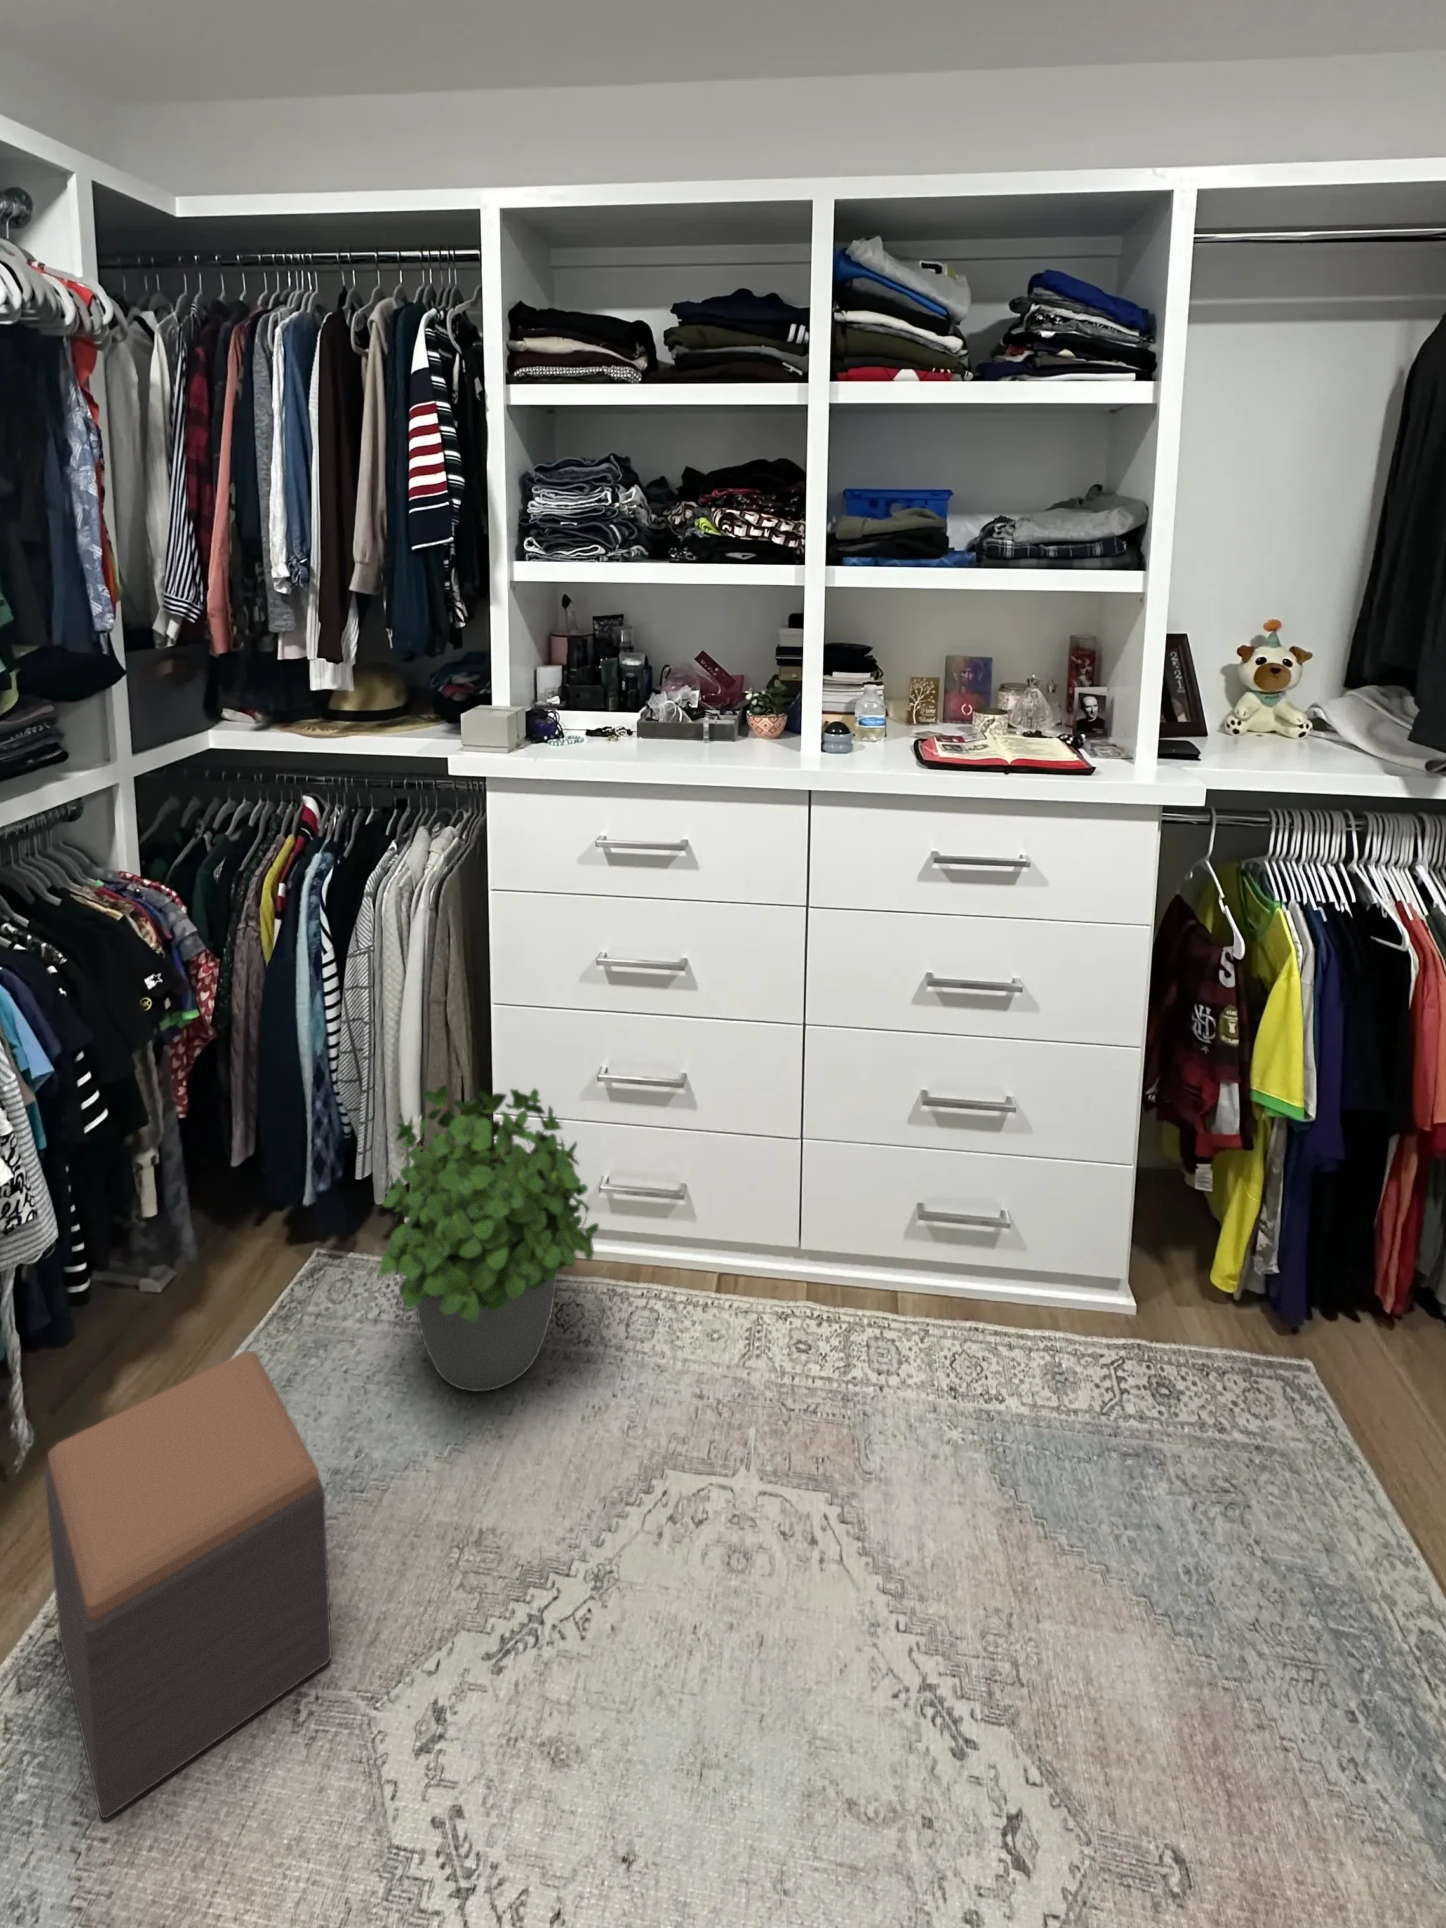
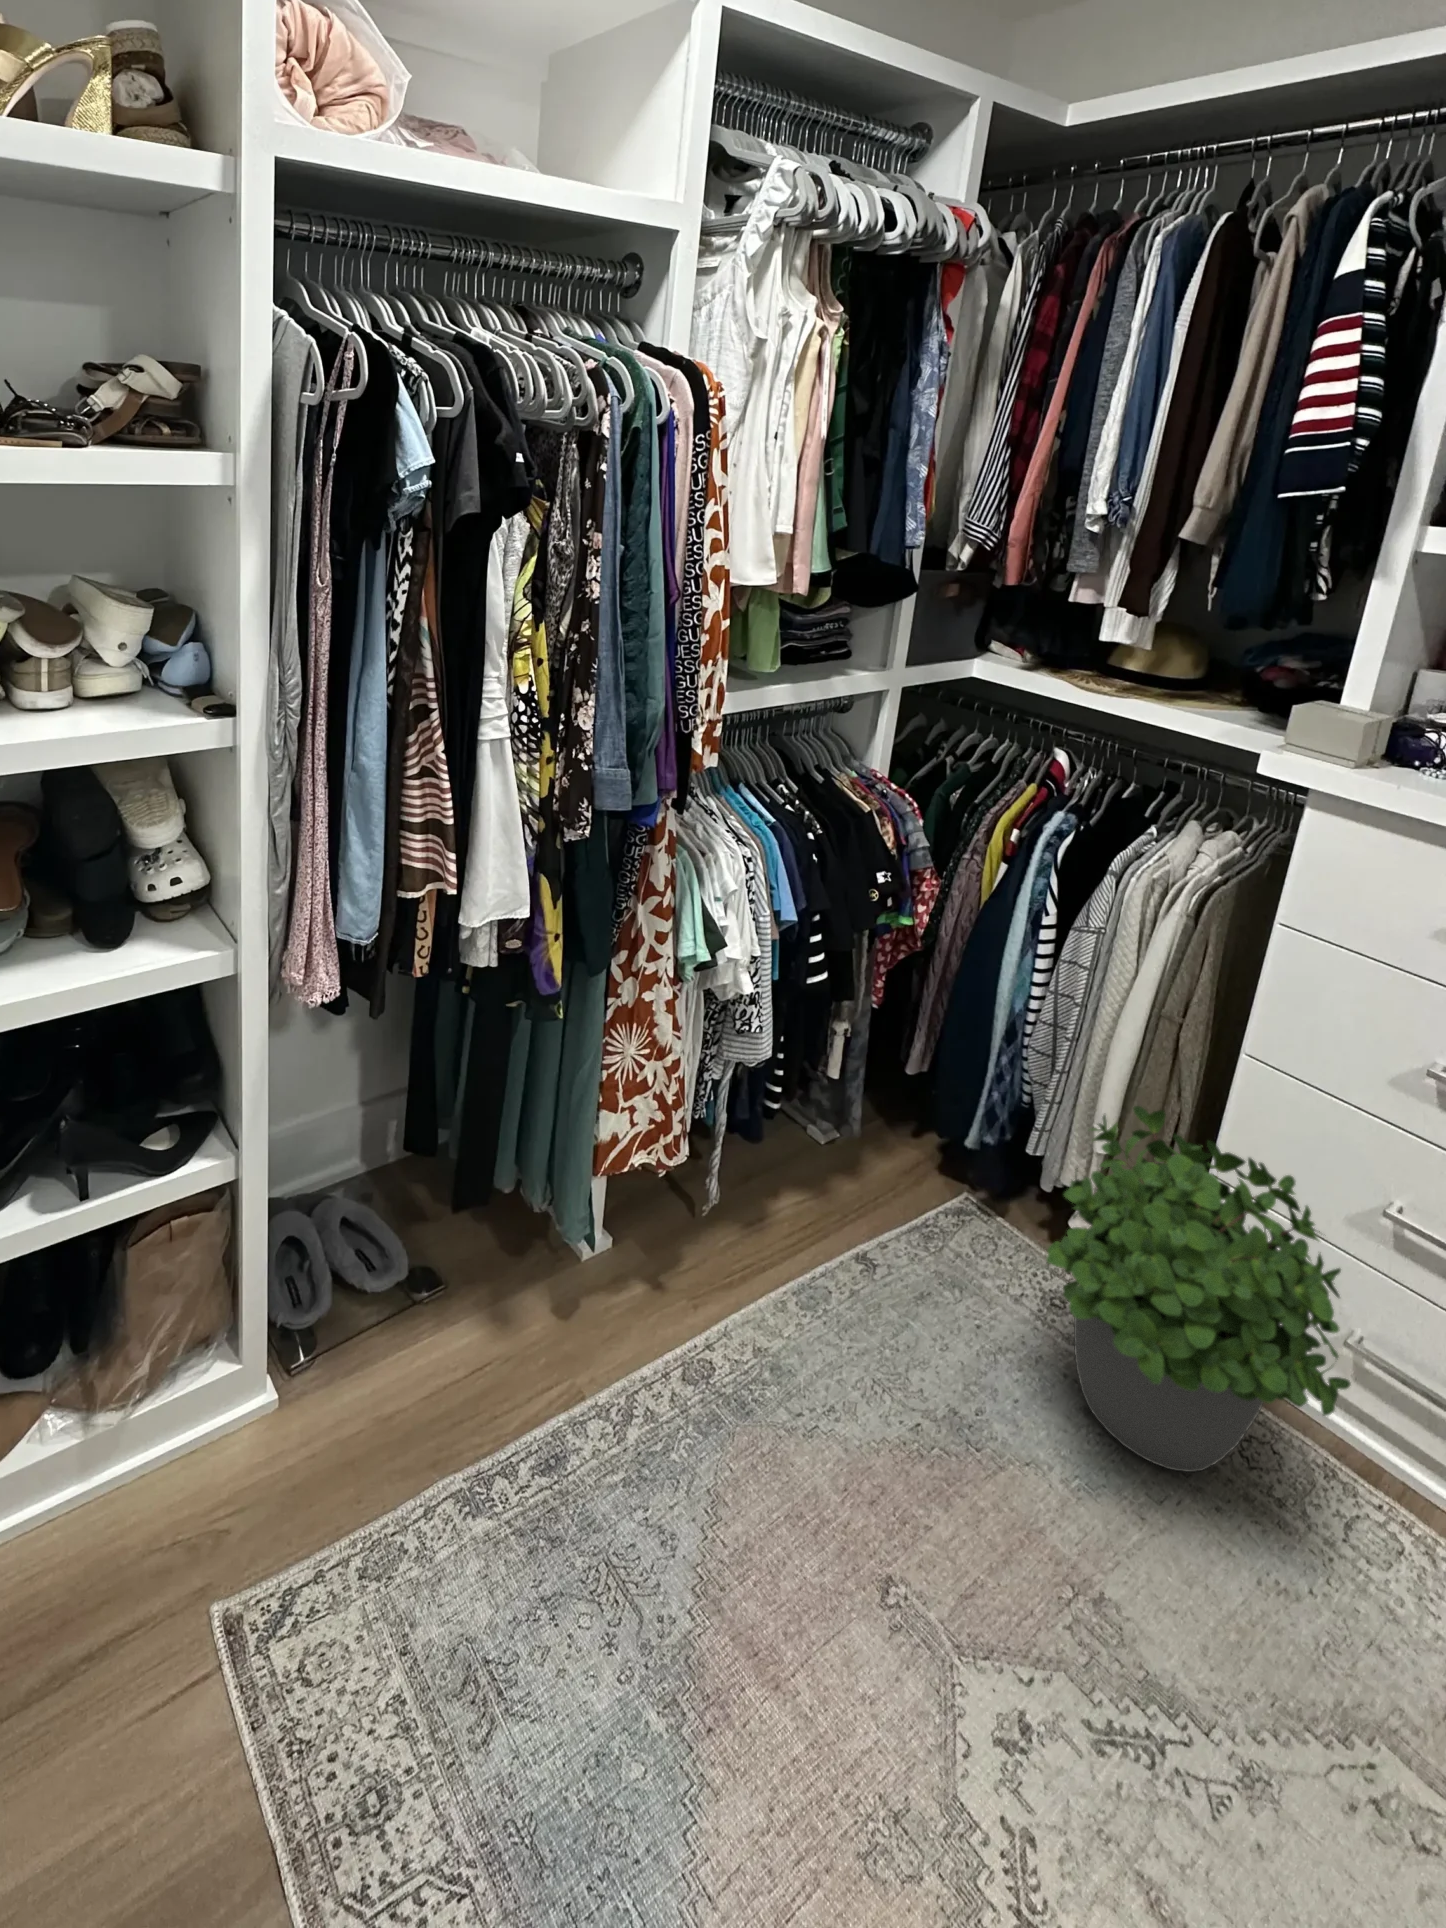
footstool: present [45,1351,332,1818] -> none [716,1223,965,1583]

